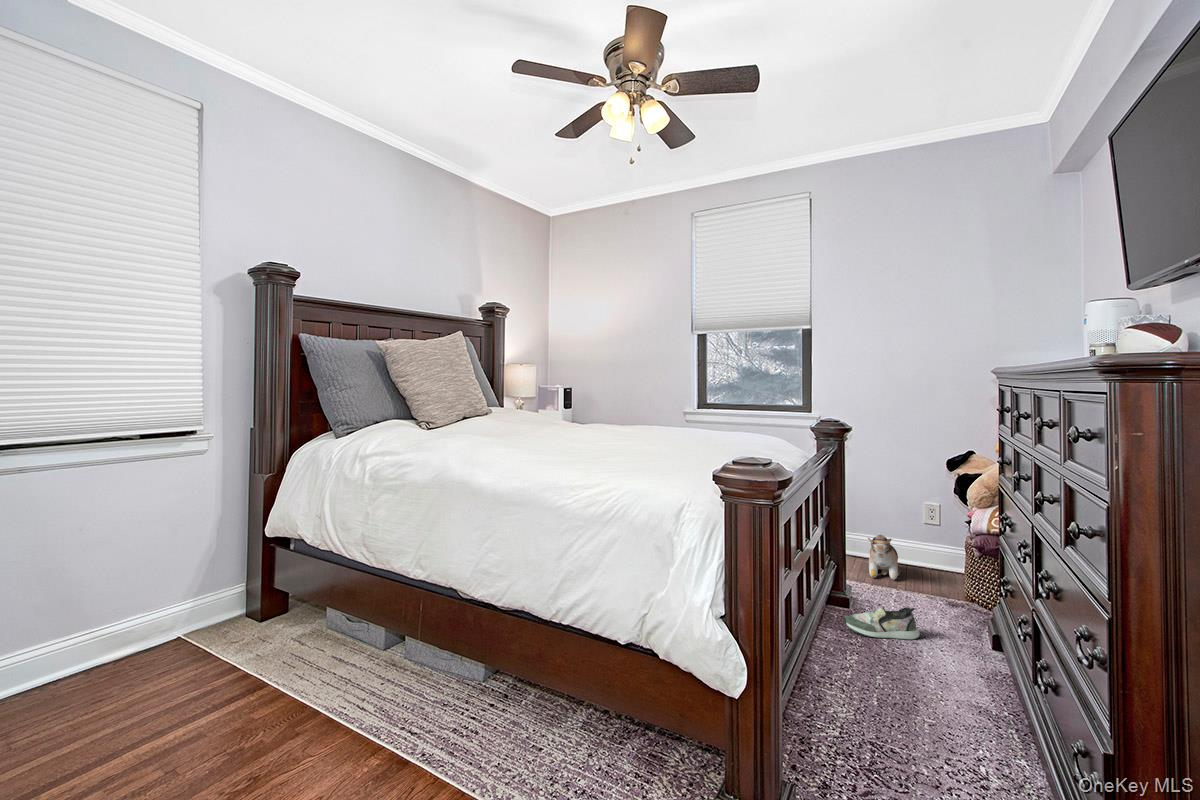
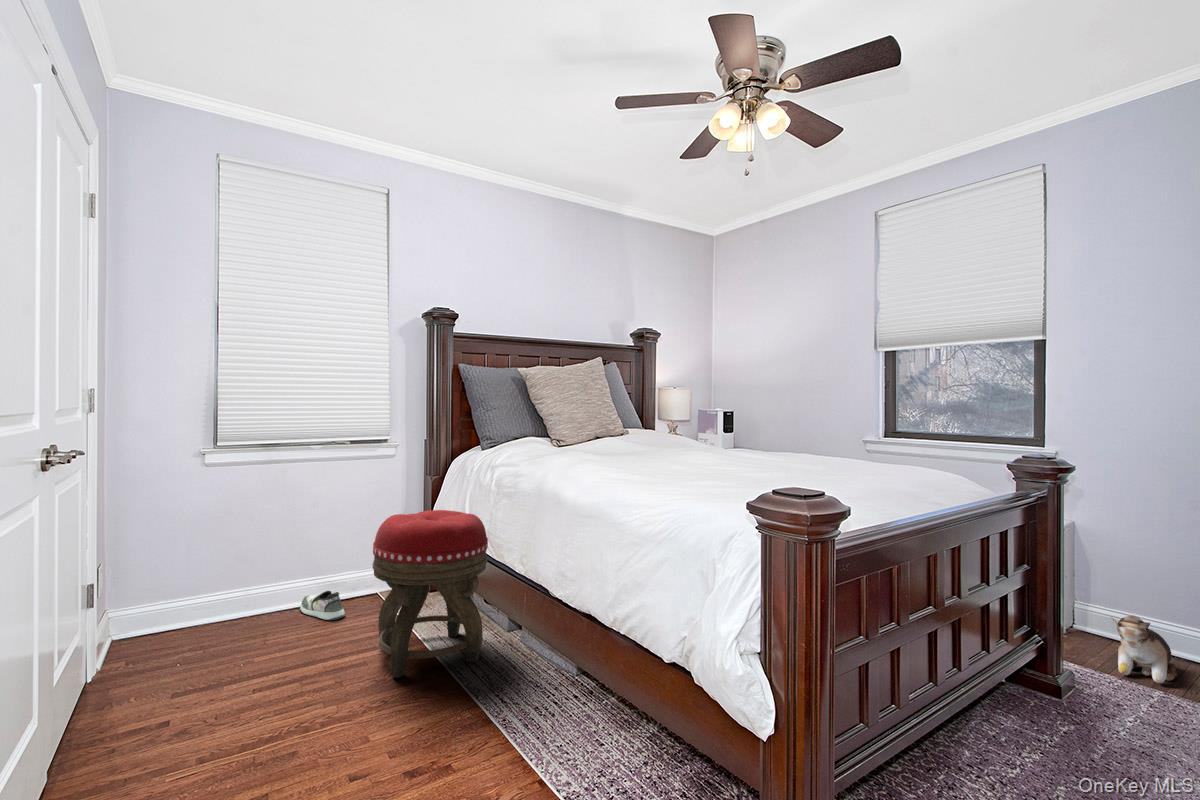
footstool: none [208,528,364,742] -> present [373,510,488,678]
shoe: present [843,607,920,640] -> present [300,591,345,620]

